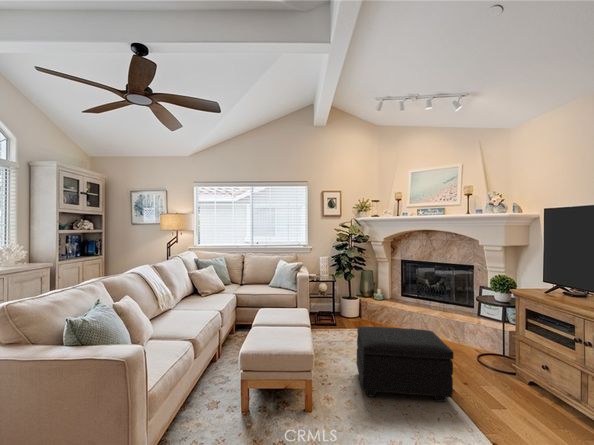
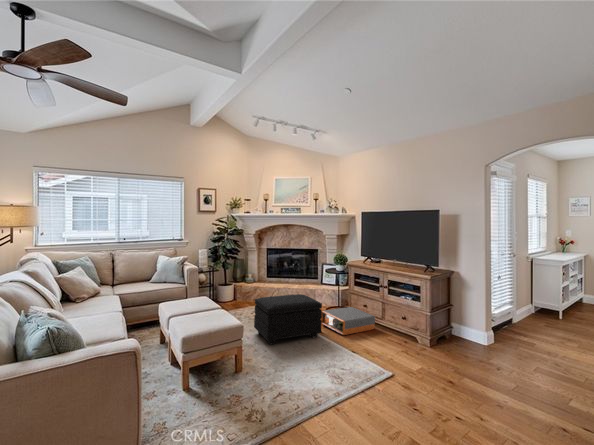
storage box: none [461,360,565,414] -> present [321,307,375,335]

